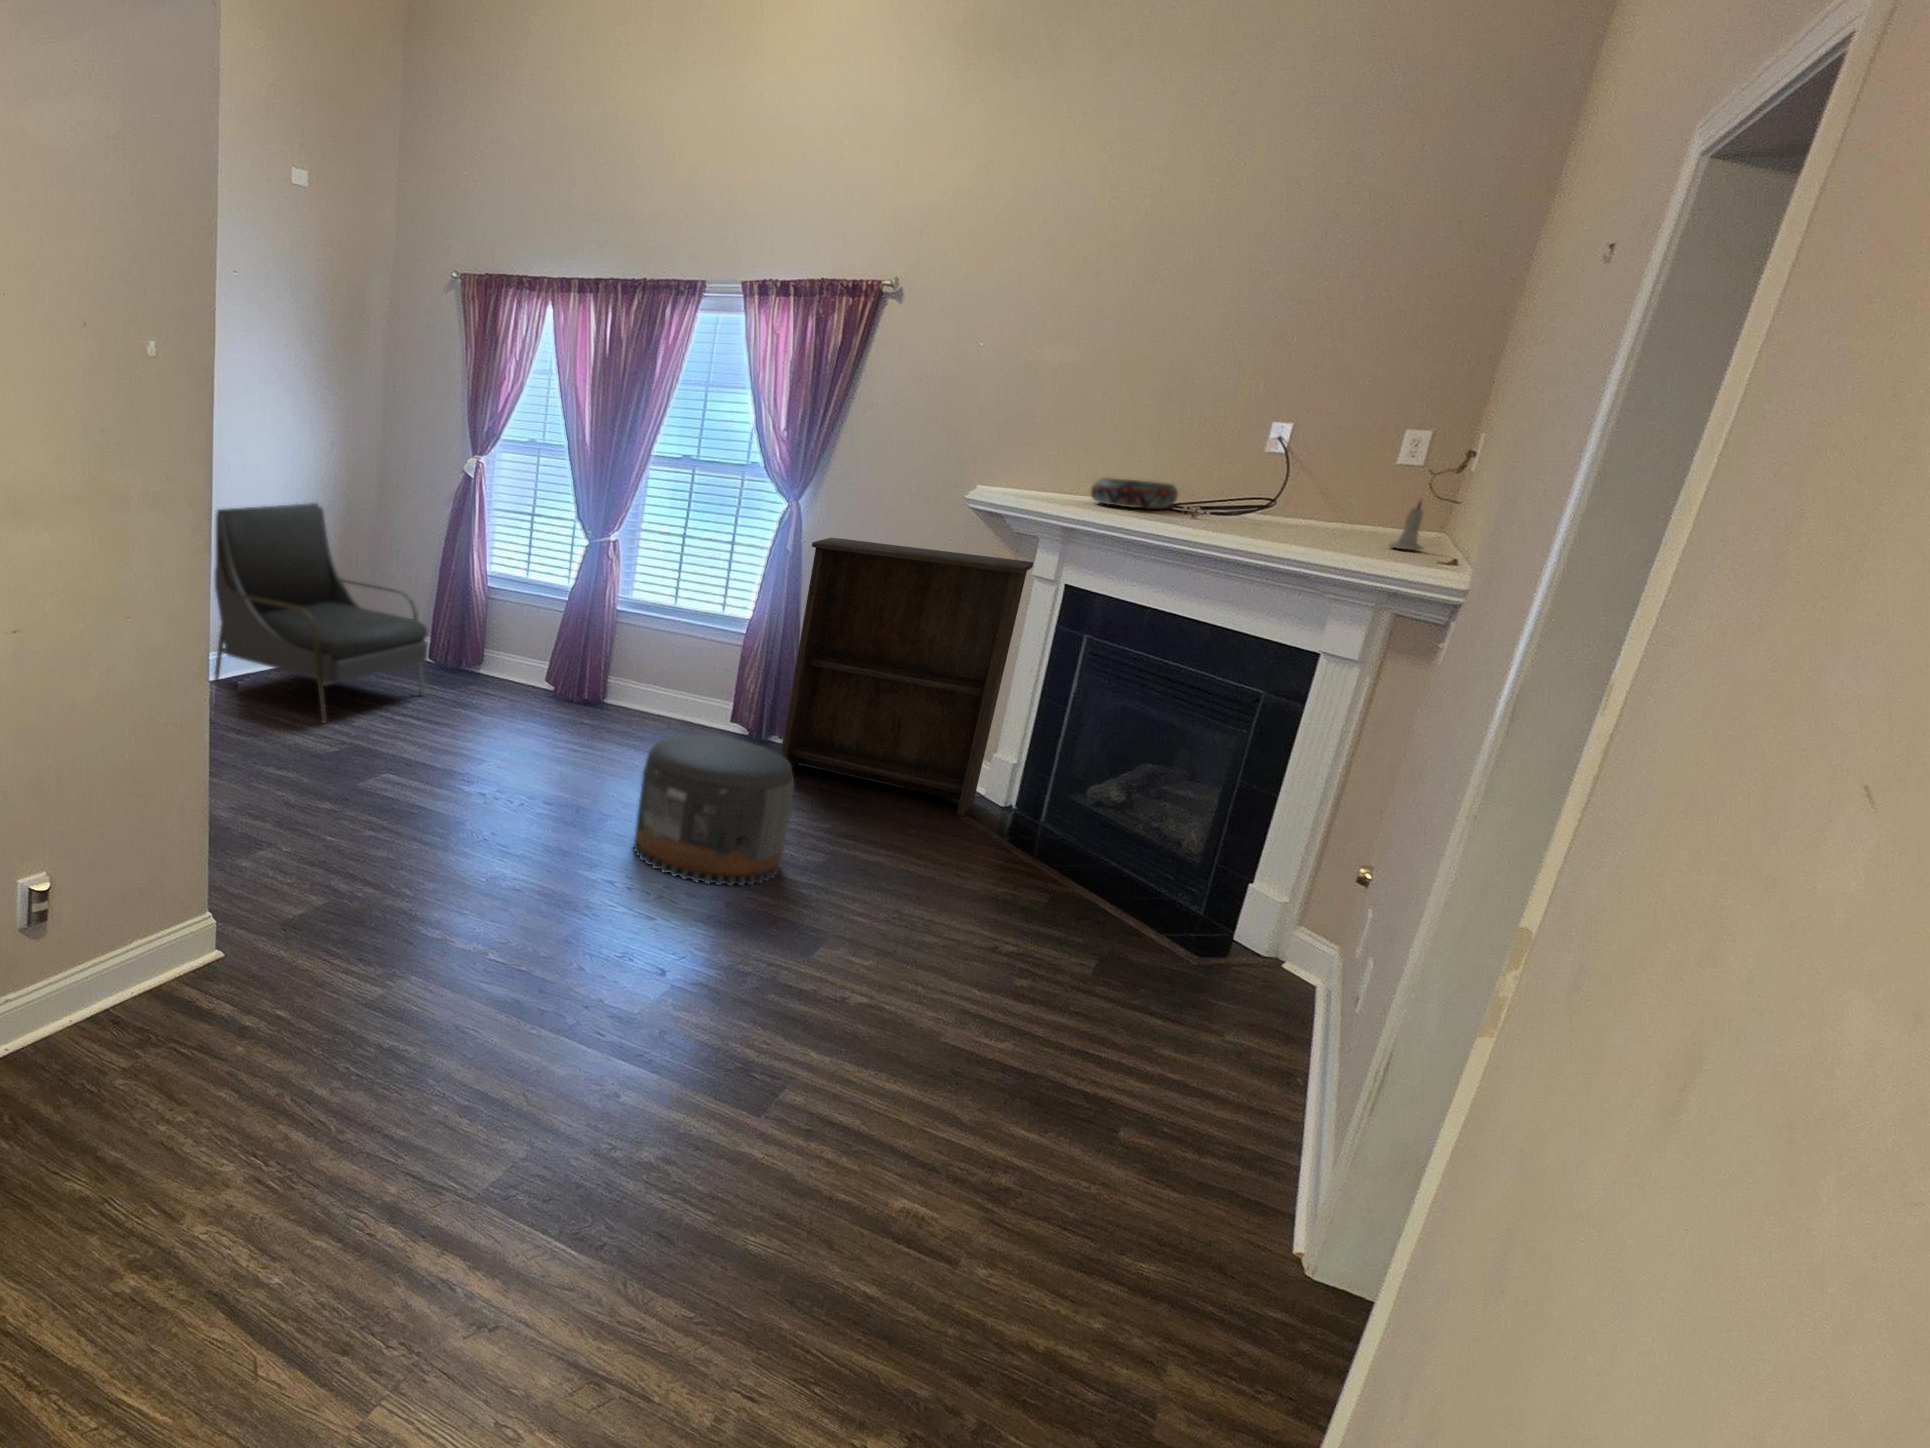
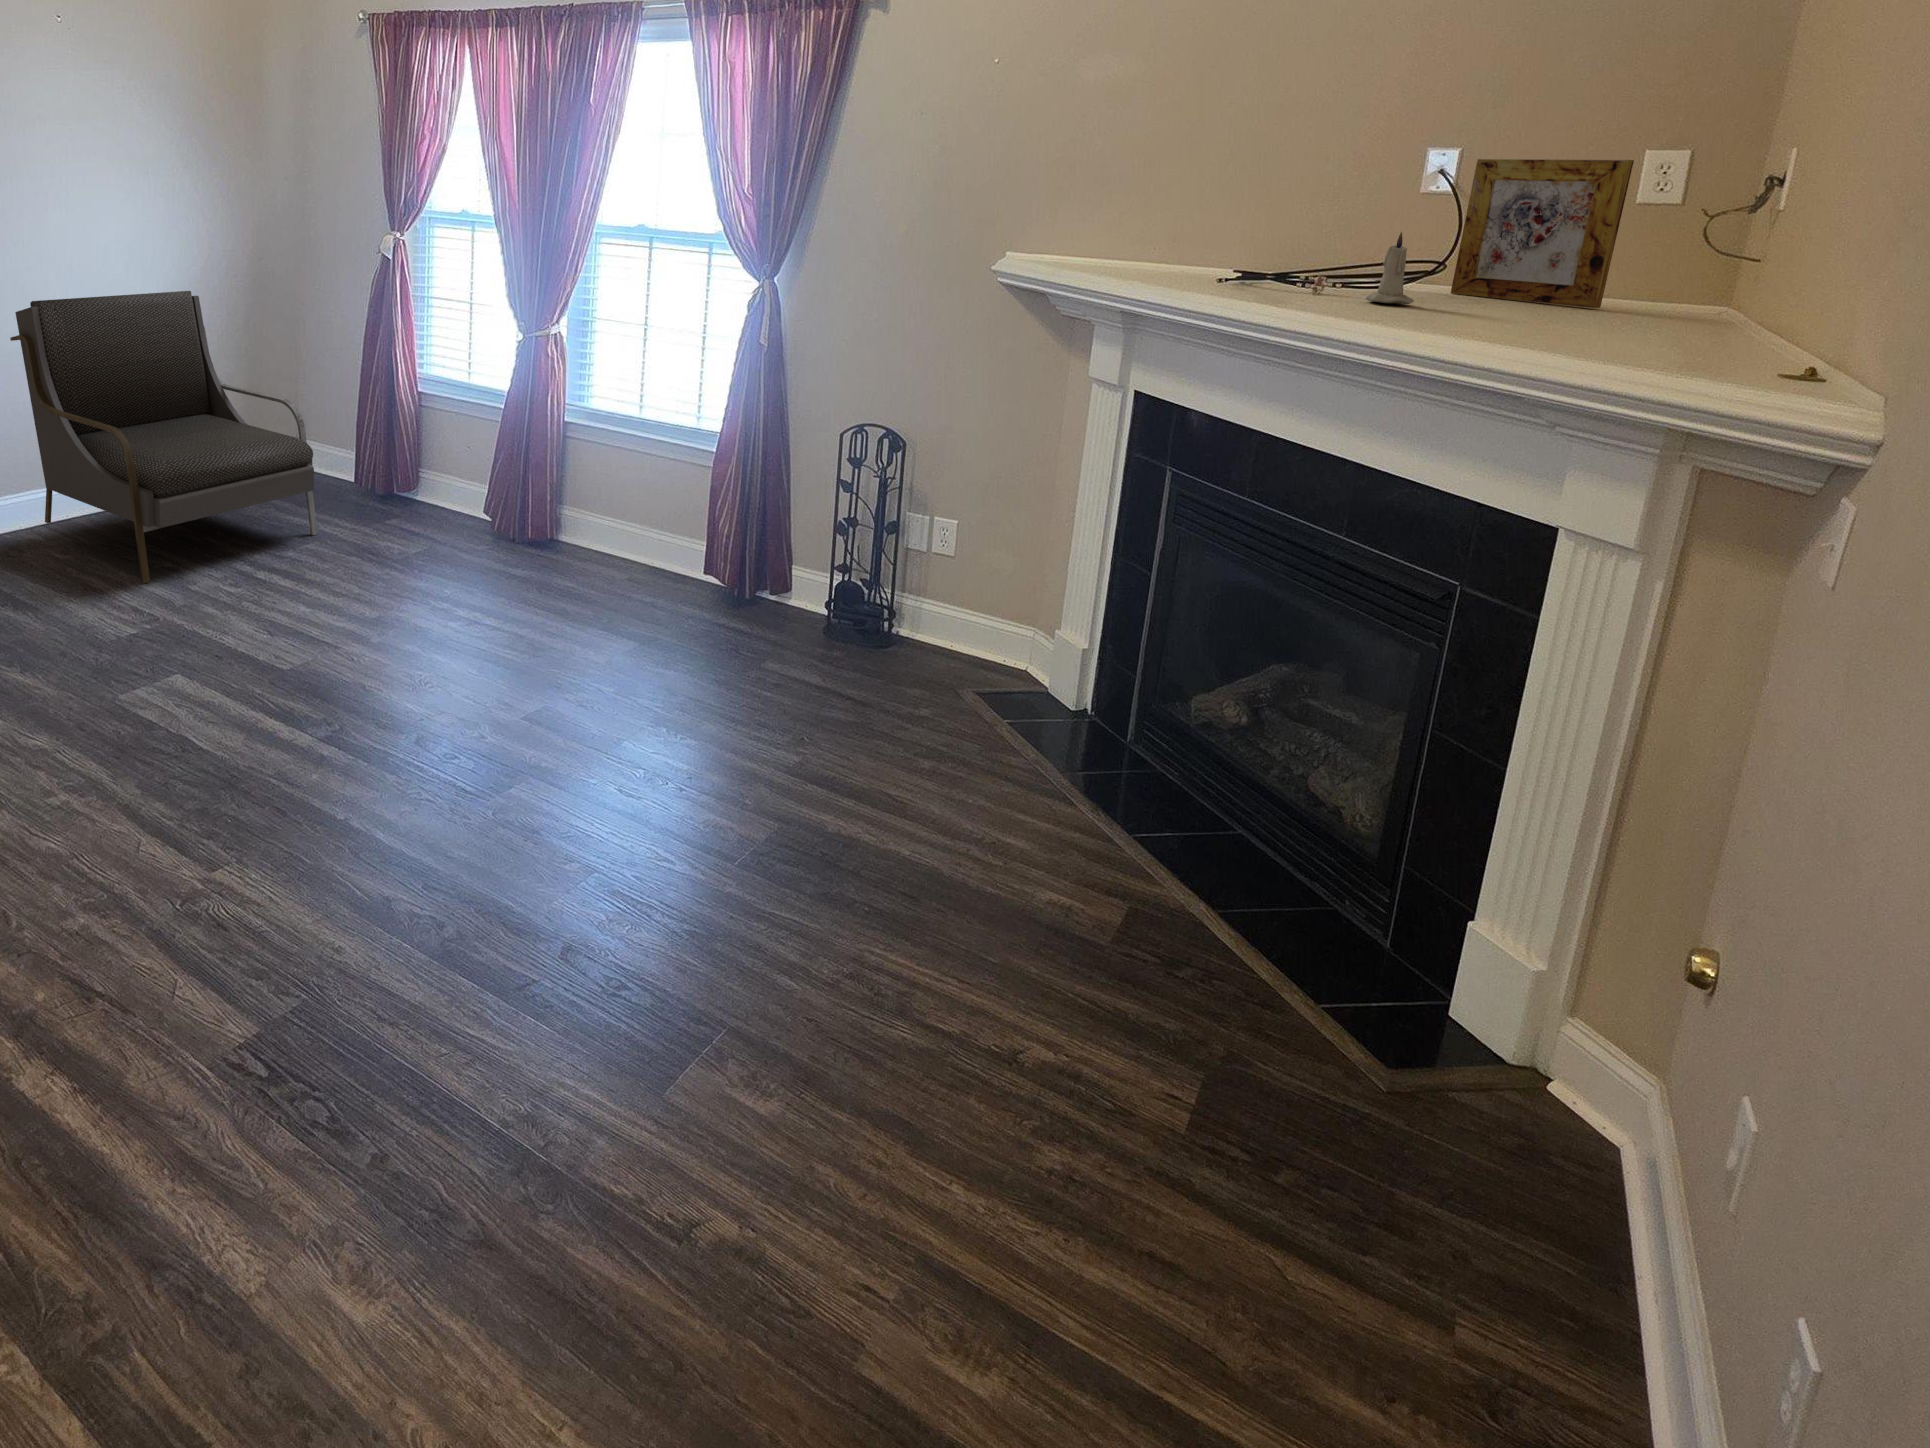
picture frame: none [1279,432,1397,530] -> present [1451,159,1634,308]
decorative bowl: present [1091,478,1178,509] -> none [1158,237,1289,280]
candle: present [1389,501,1423,550] -> present [1366,232,1414,304]
bookshelf: present [780,538,1034,816] -> none [747,327,1084,735]
pouf: present [634,735,794,886] -> none [458,635,695,904]

